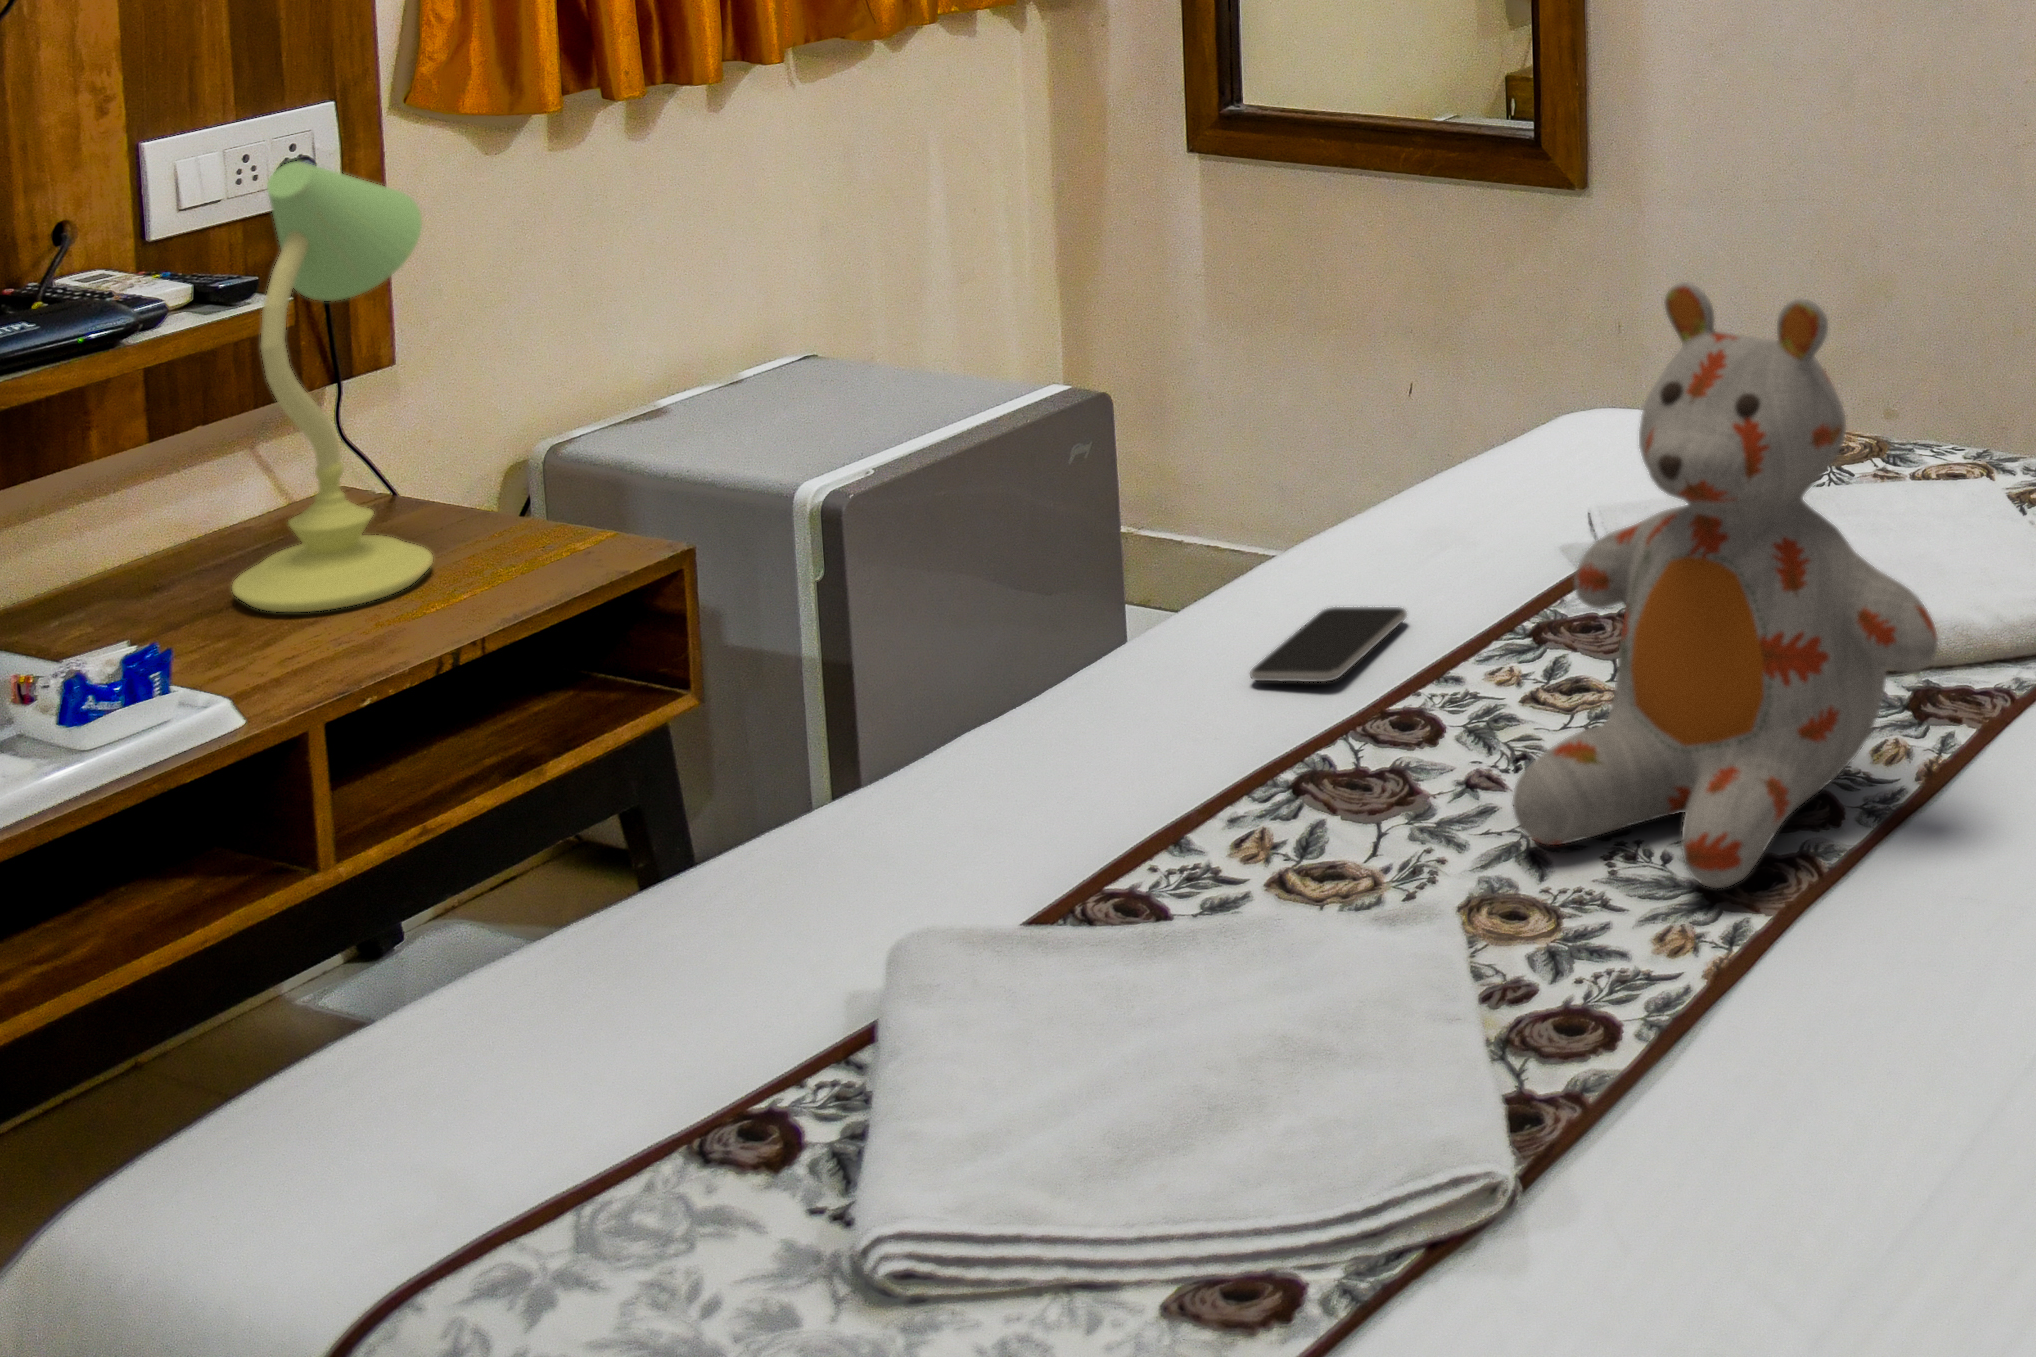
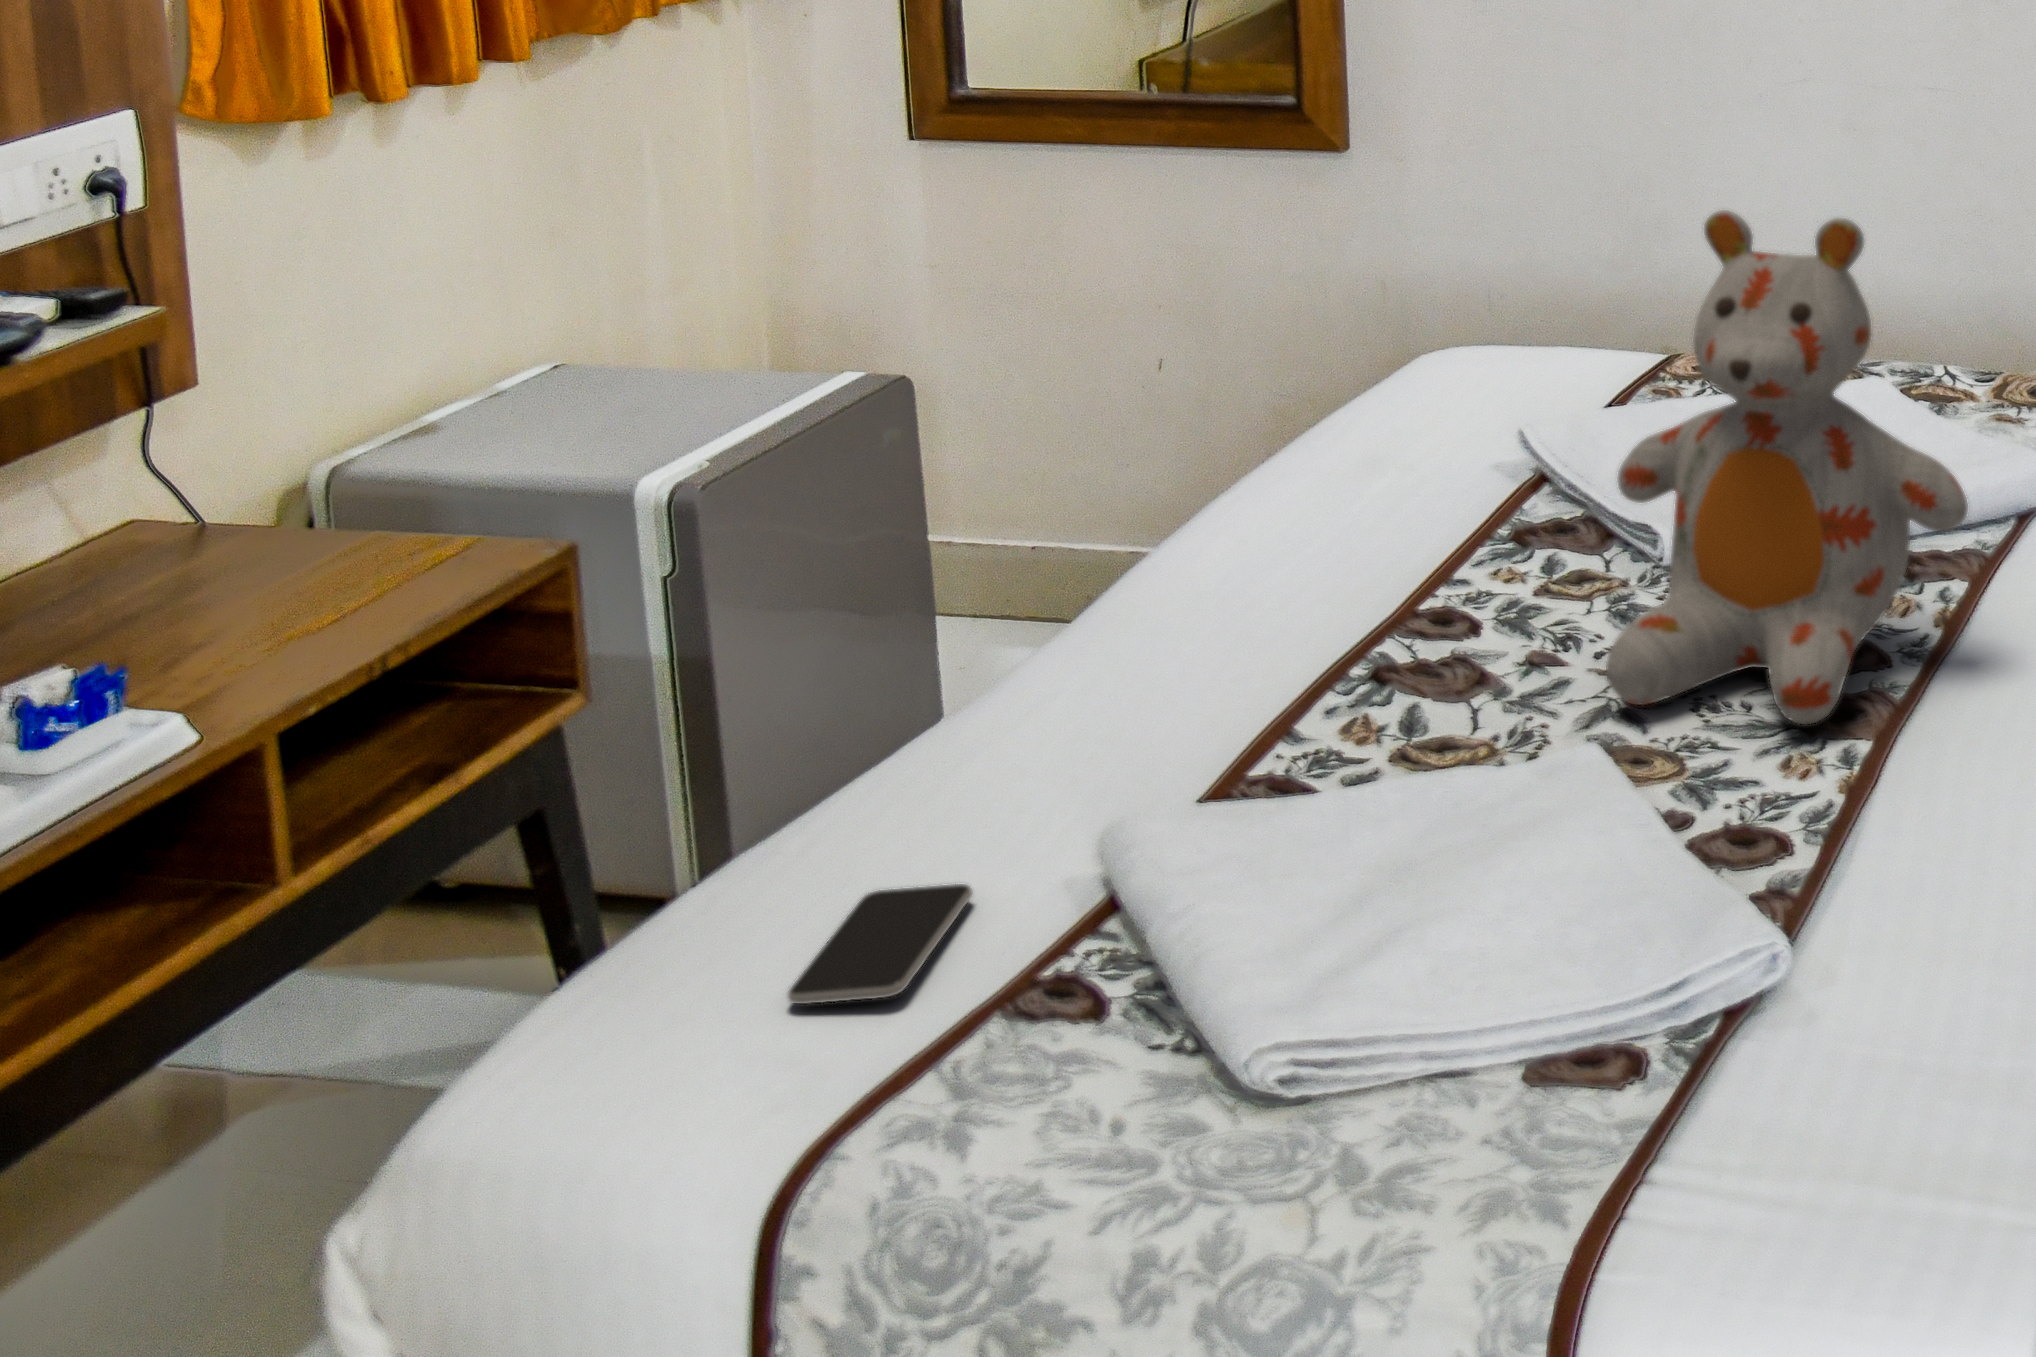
table lamp: present [232,162,433,612] -> none [99,176,310,629]
smartphone: present [1250,607,1407,682] -> present [788,884,972,1004]

